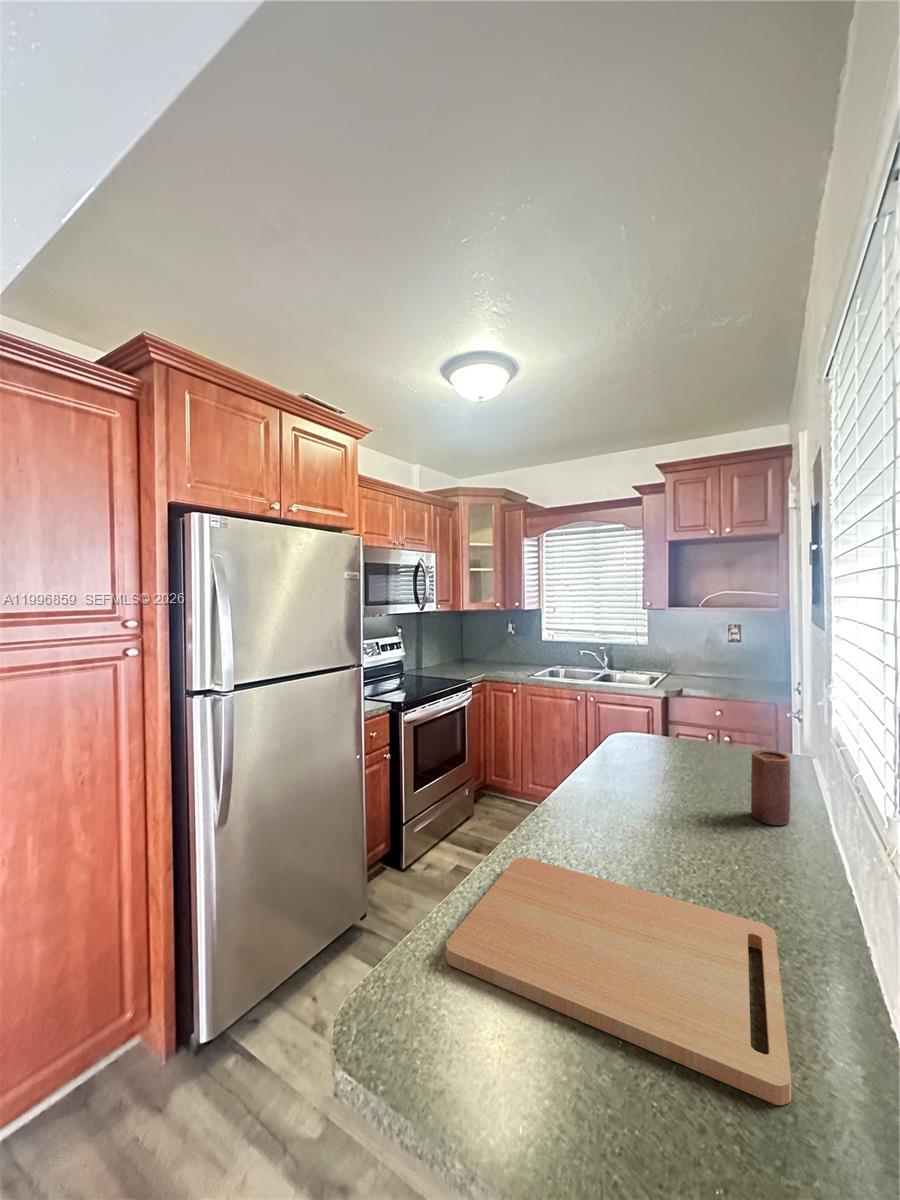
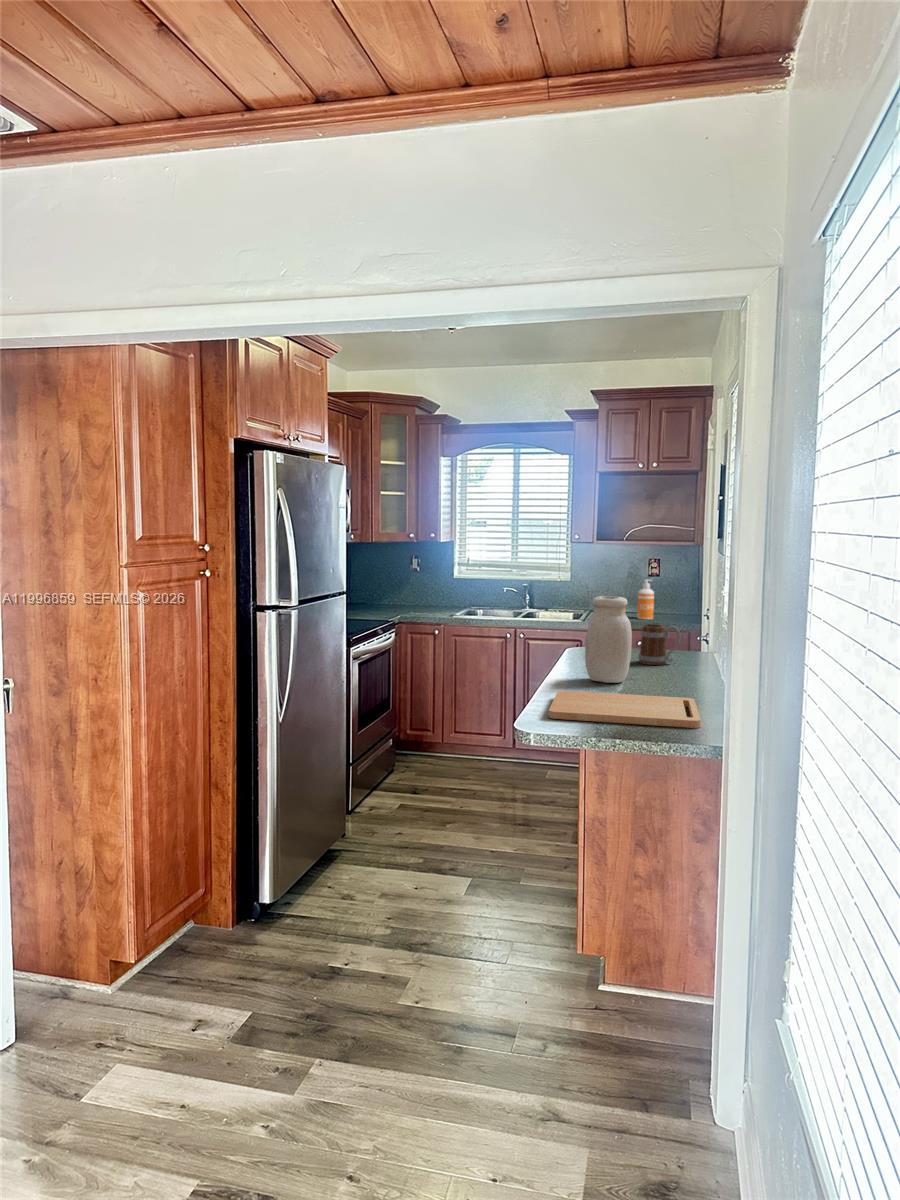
soap dispenser: none [716,645,734,686] -> present [637,579,654,619]
jar: none [589,691,662,830] -> present [585,596,632,683]
mug: none [691,721,754,783] -> present [639,624,681,665]
candle: present [751,750,790,825] -> none [679,634,702,677]

